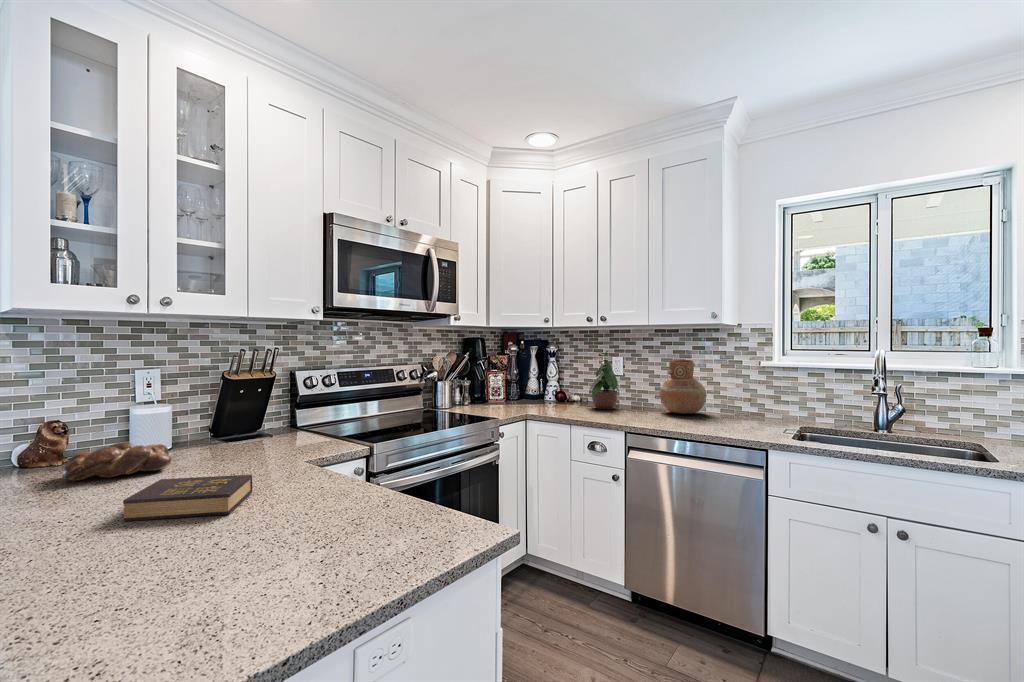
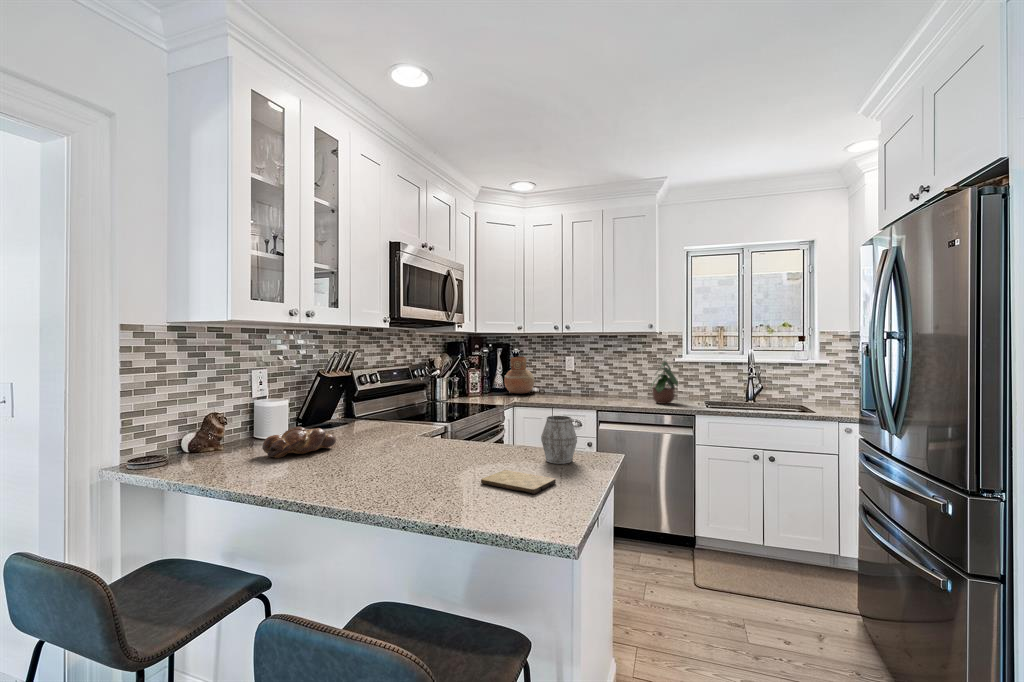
potted plant: present [590,351,619,409] -> present [651,355,678,404]
vase: present [660,360,706,414] -> present [504,357,535,394]
mug: none [339,454,404,537] -> present [541,416,577,464]
hardback book: present [123,475,252,521] -> none [381,440,457,471]
cutting board: none [153,542,256,611] -> present [481,470,556,494]

